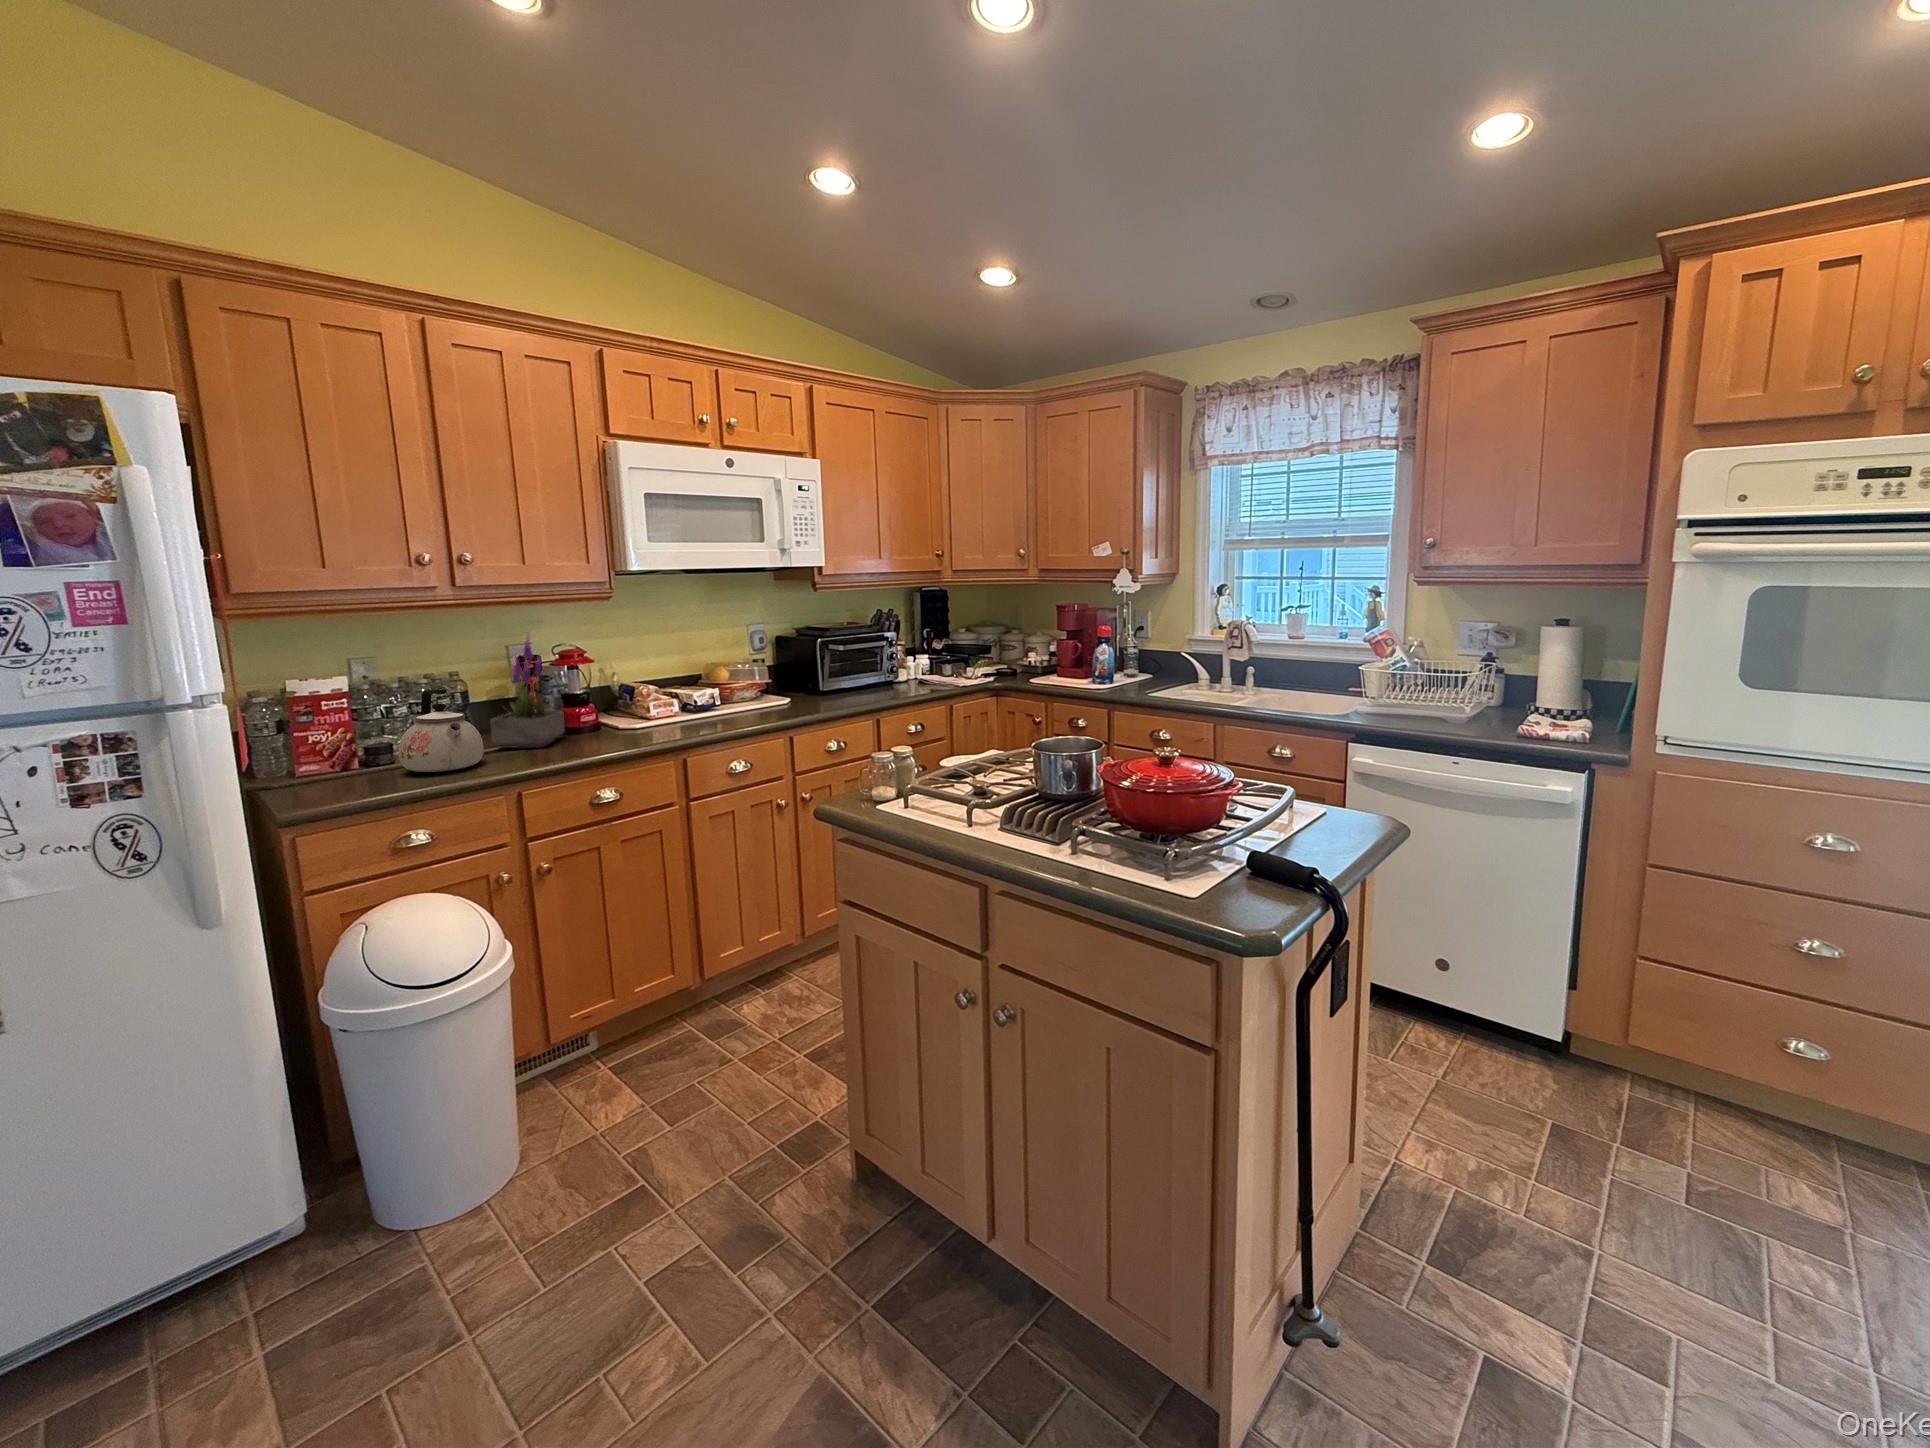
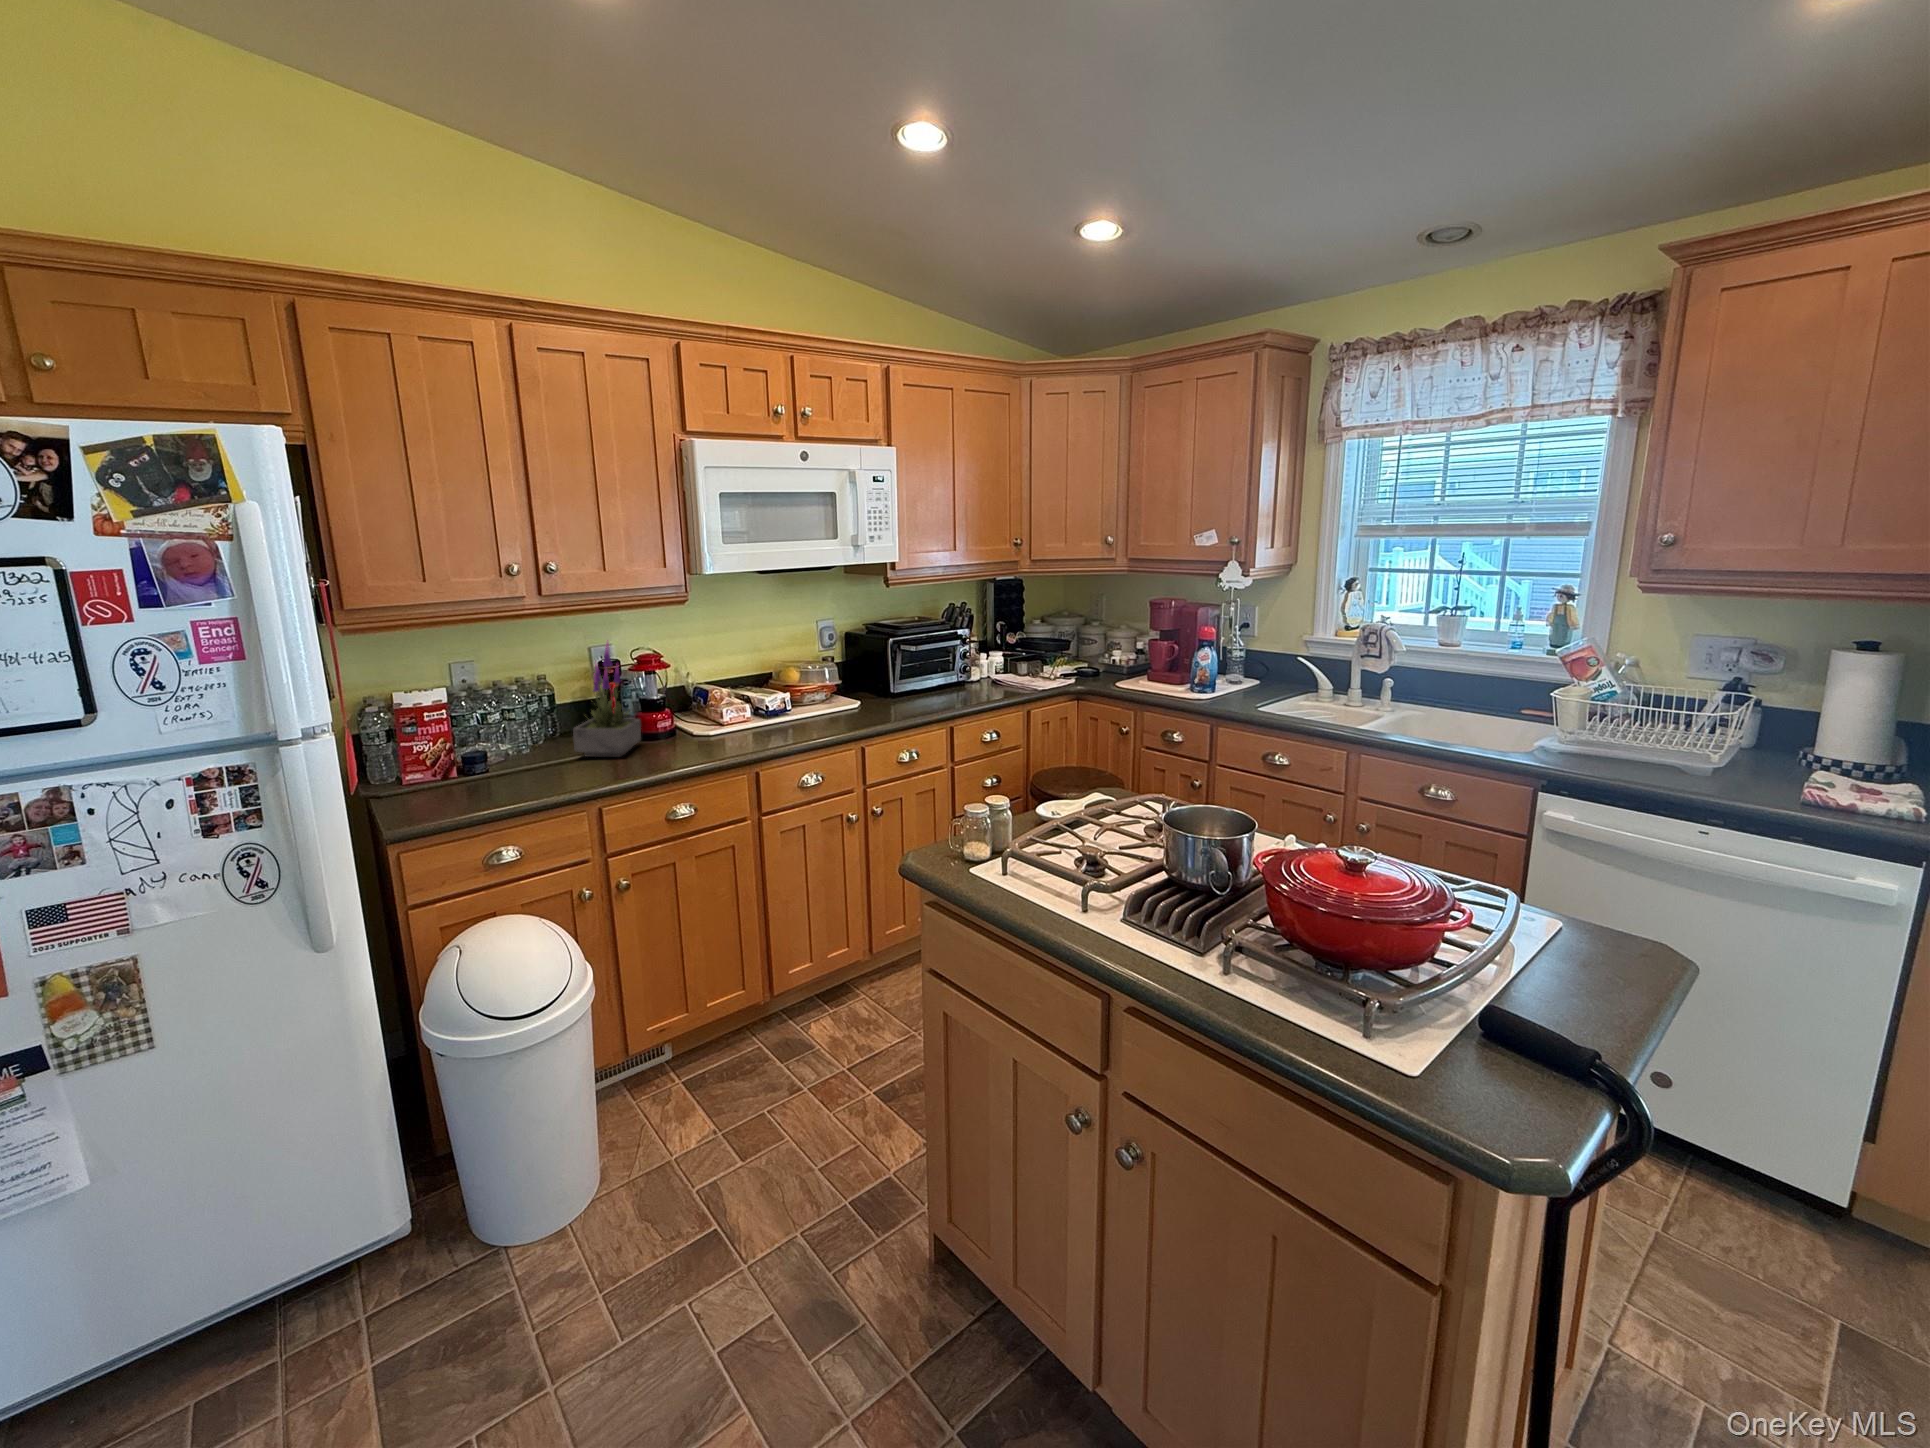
kettle: present [399,689,484,772] -> none [491,701,567,785]

